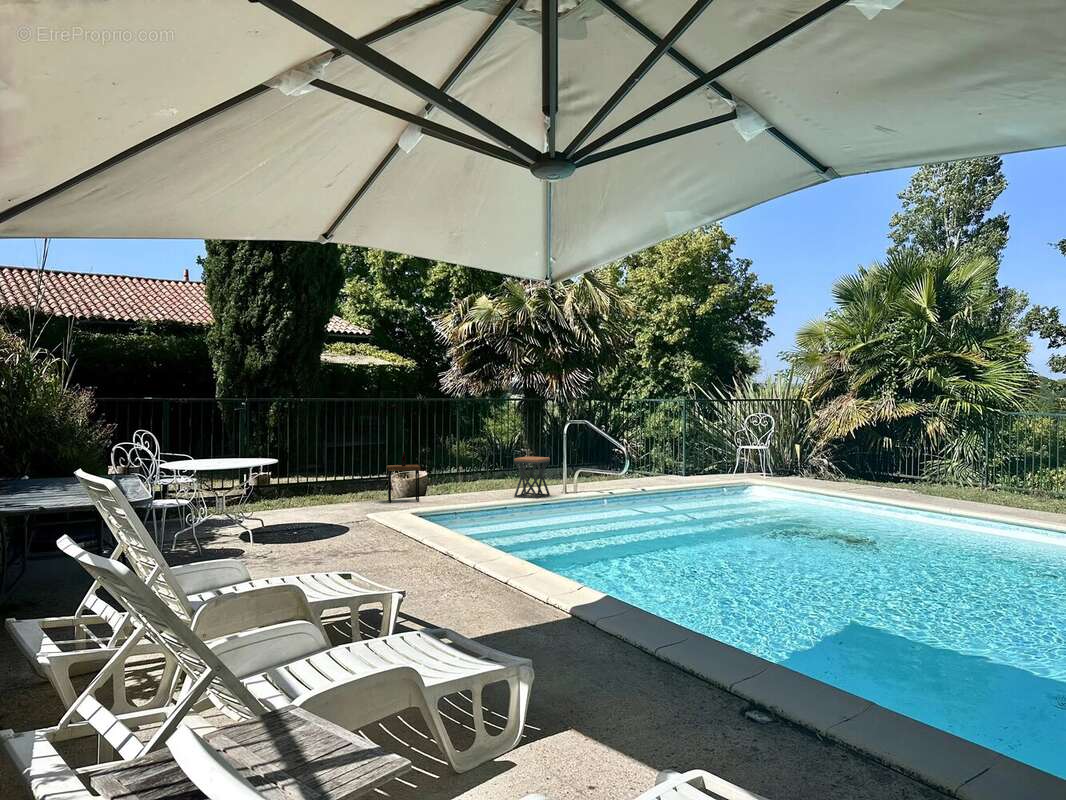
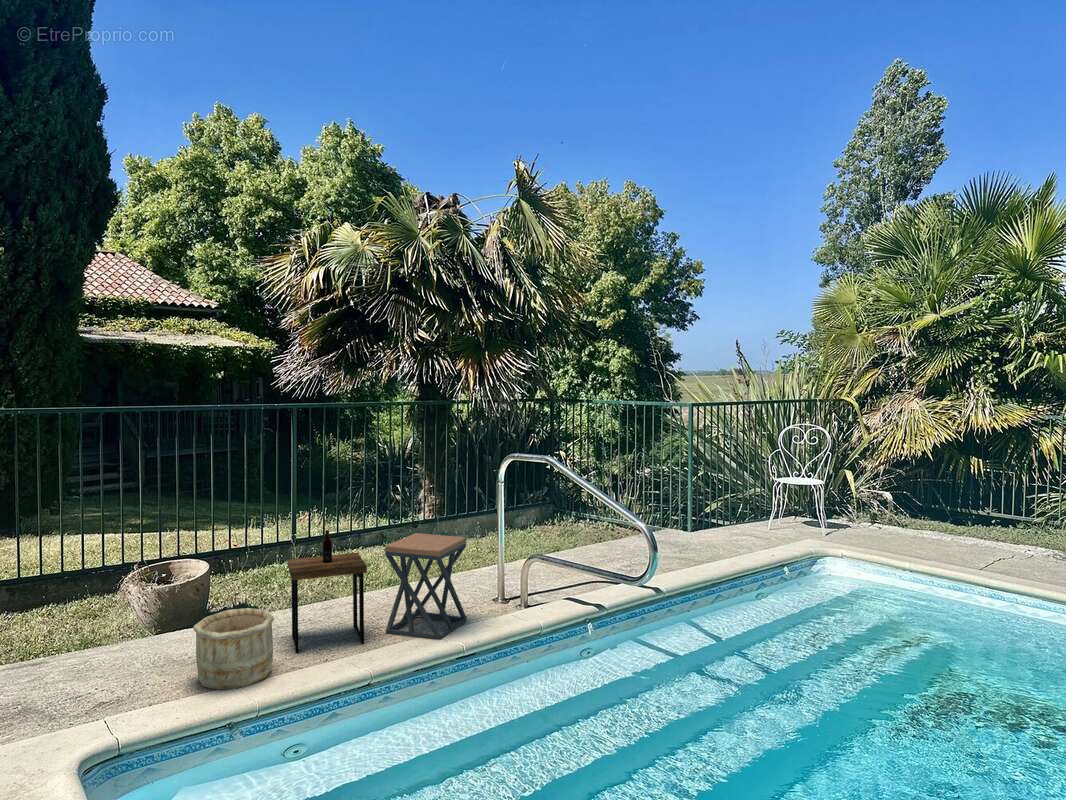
side table: present [387,452,421,503] -> present [288,530,367,654]
wooden bucket: none [443,478,473,503] -> present [193,608,274,690]

